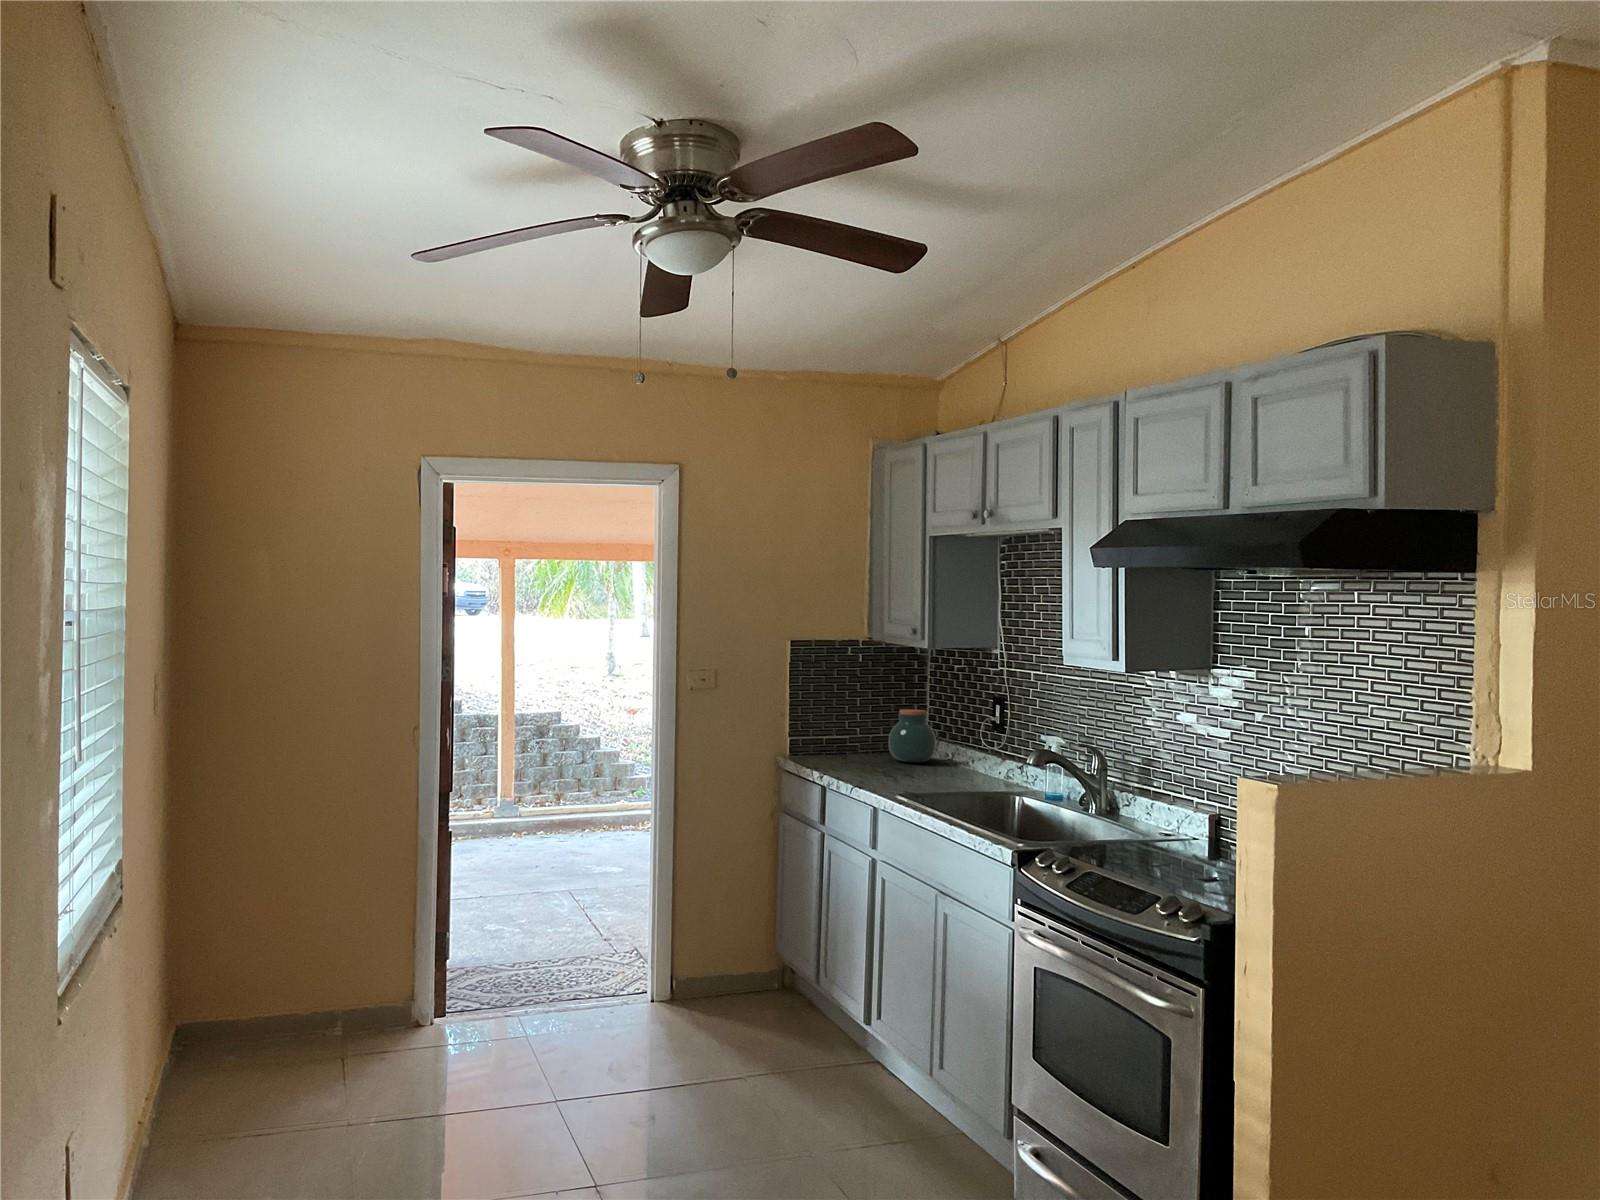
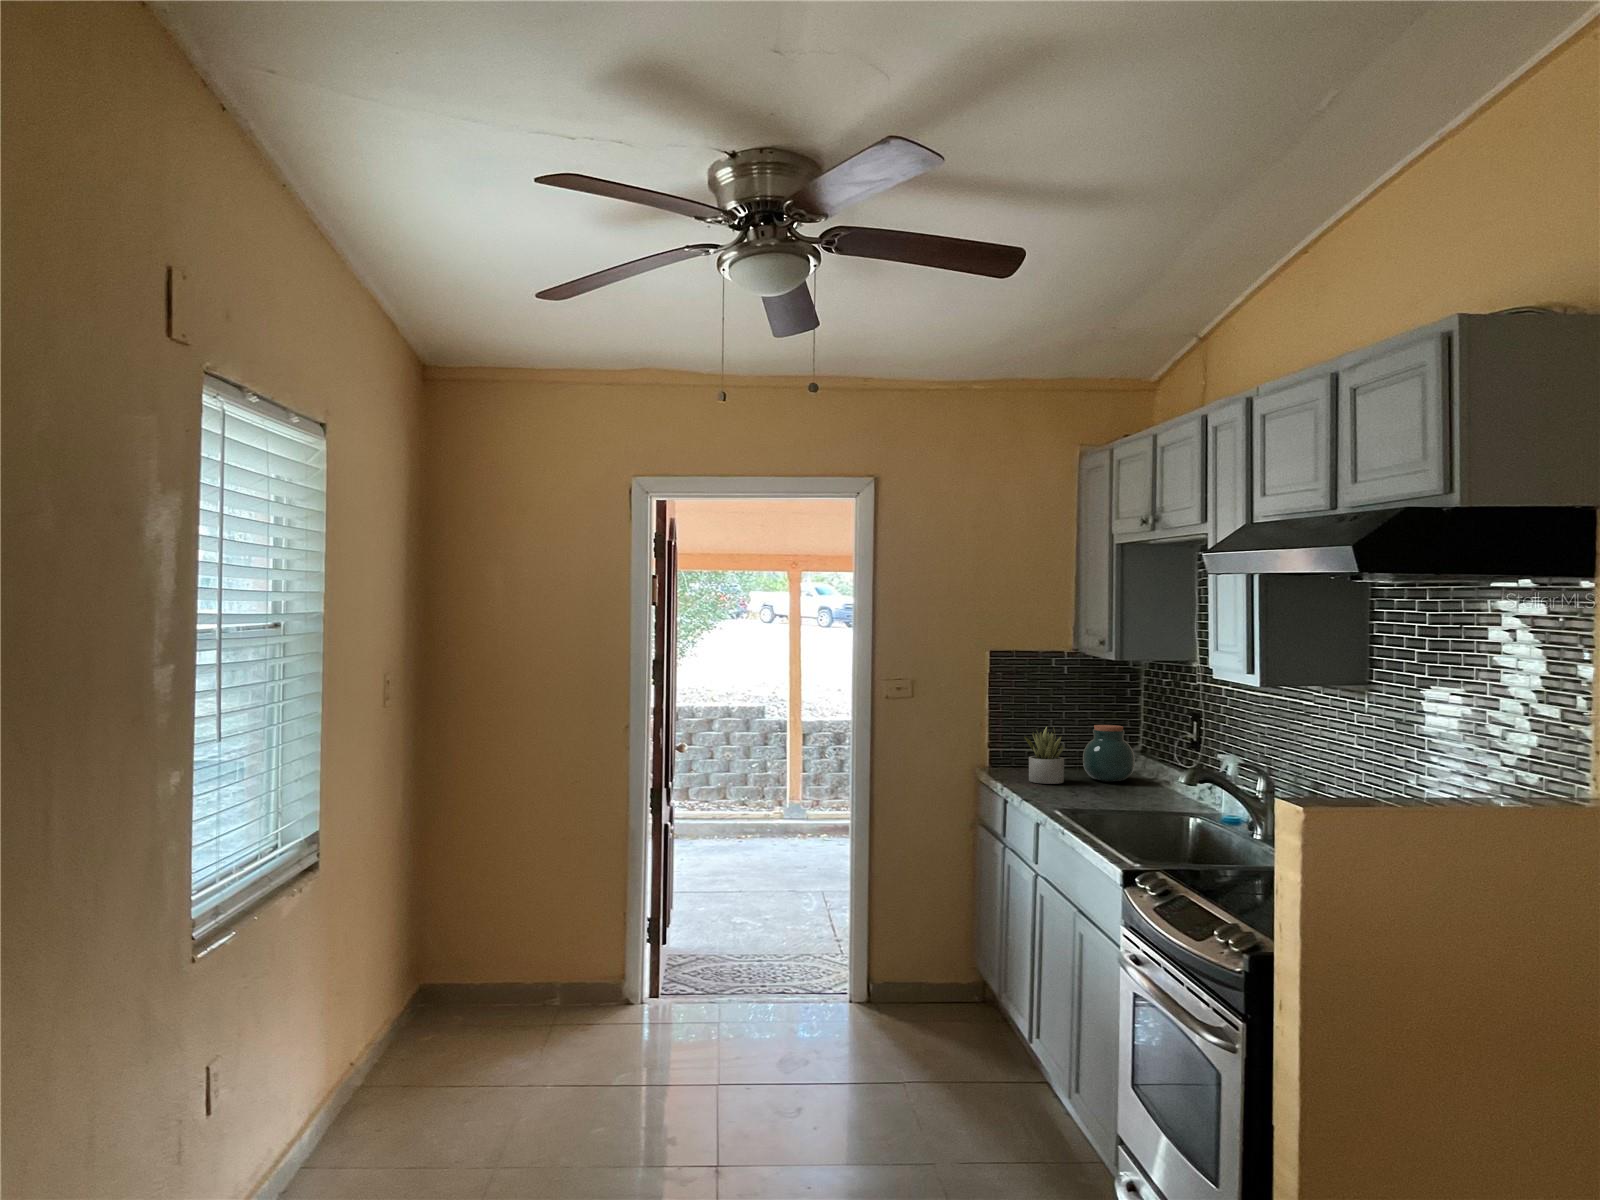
succulent plant: none [842,711,882,766] -> present [1024,727,1064,784]

